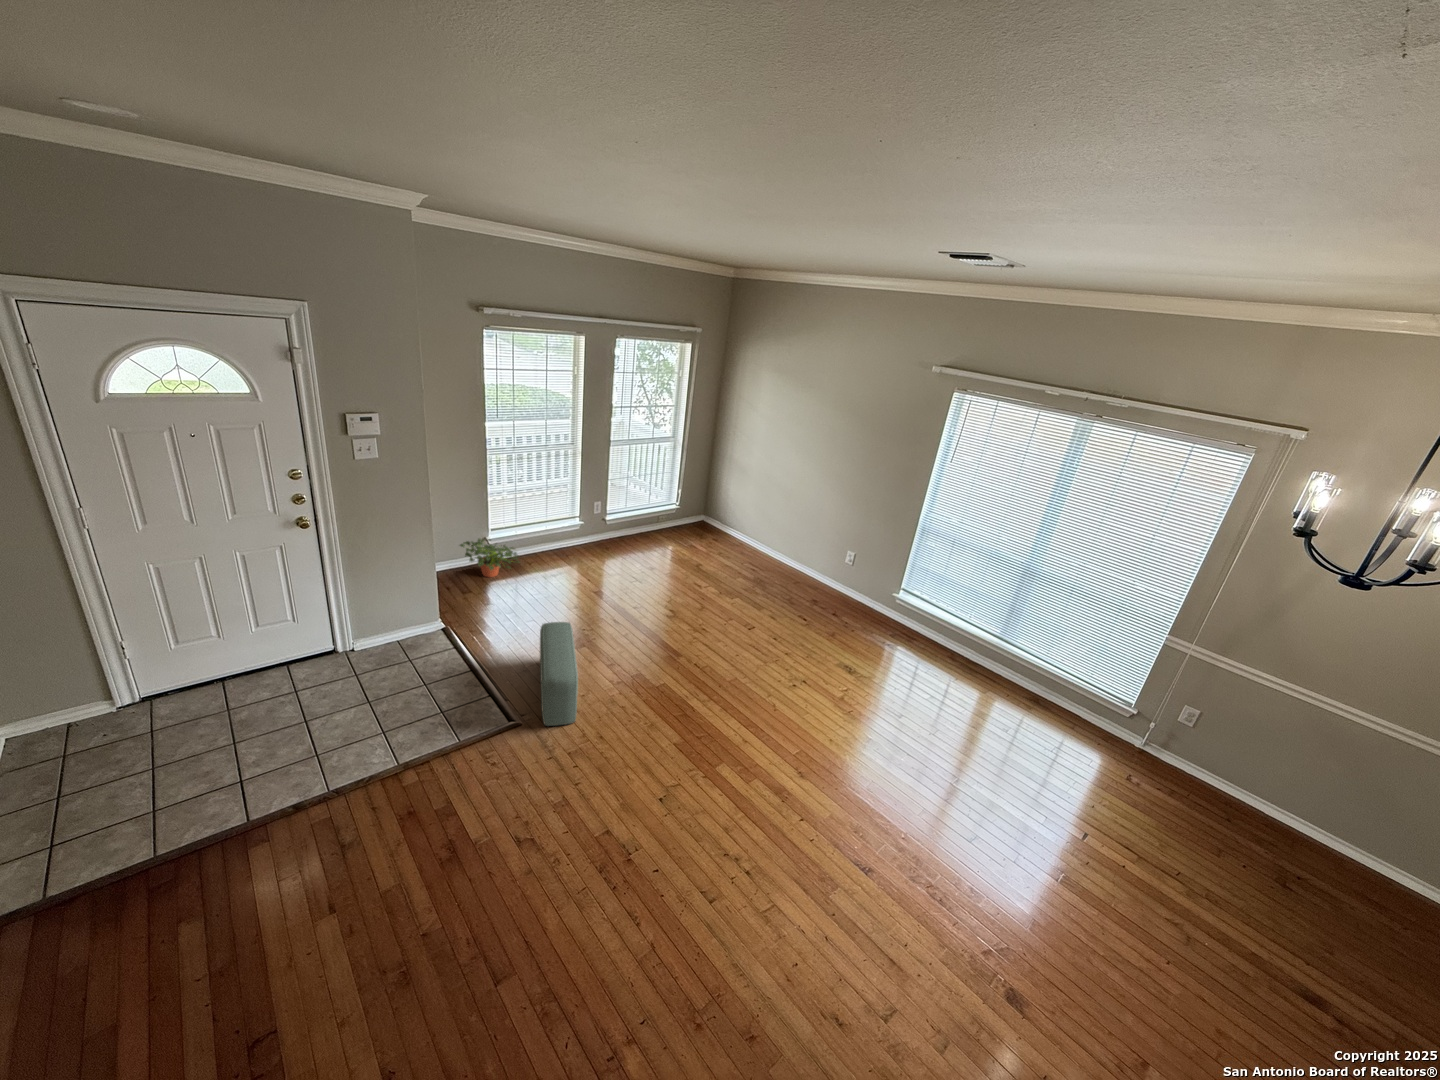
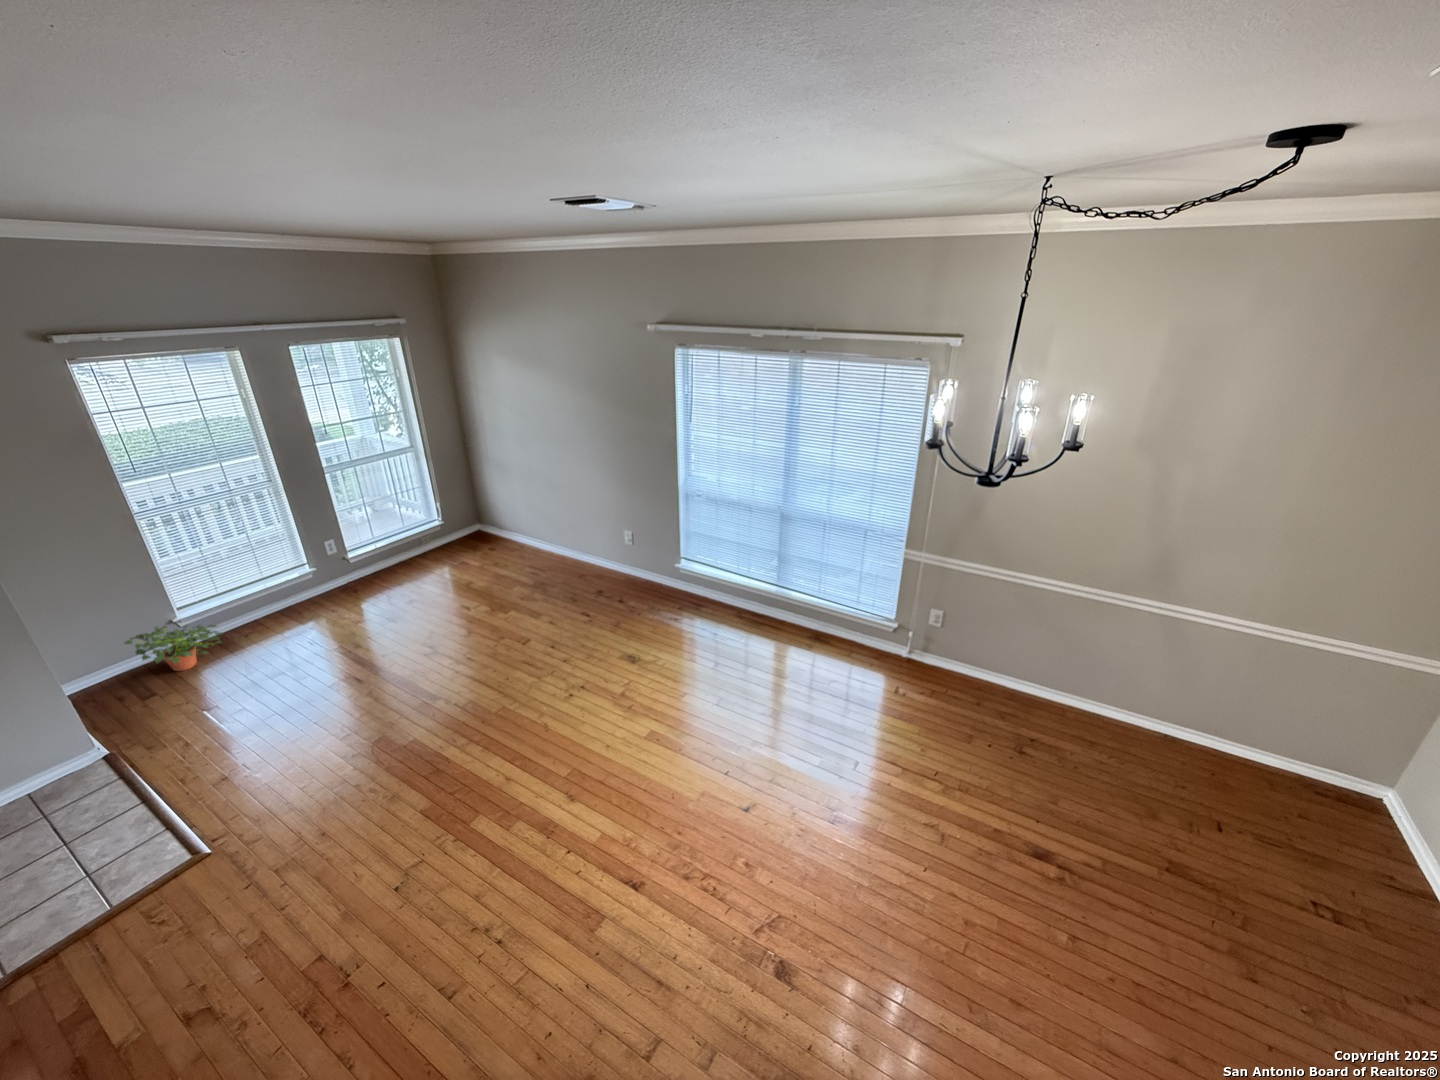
pouf: present [540,622,578,726] -> none [220,707,289,845]

